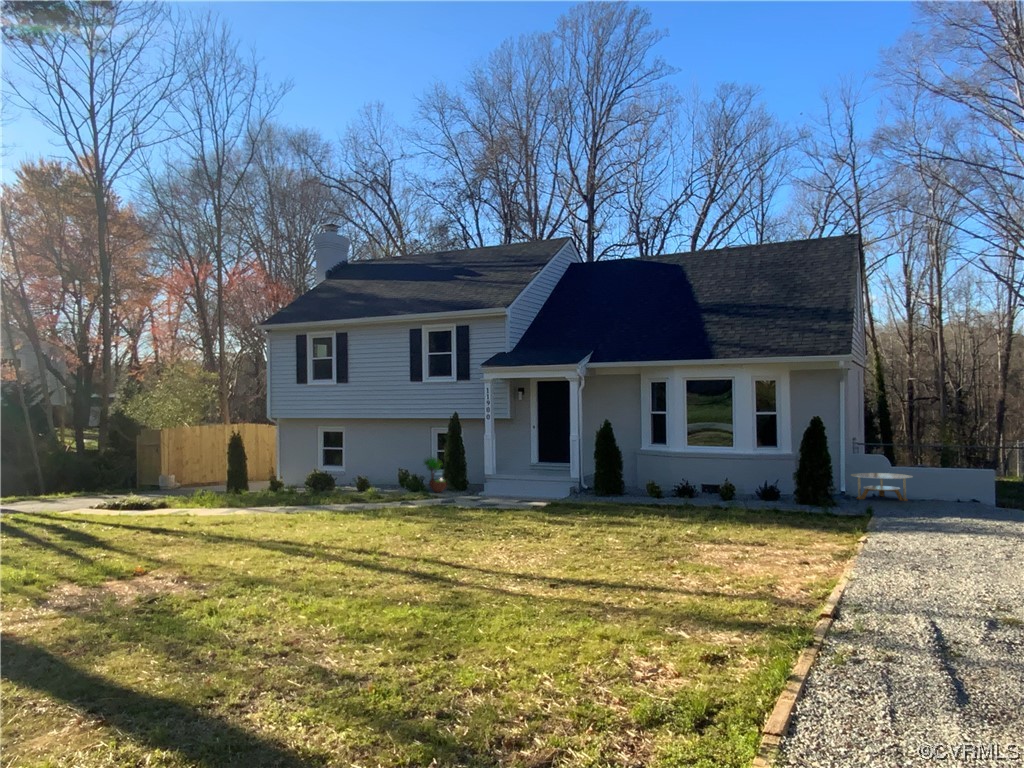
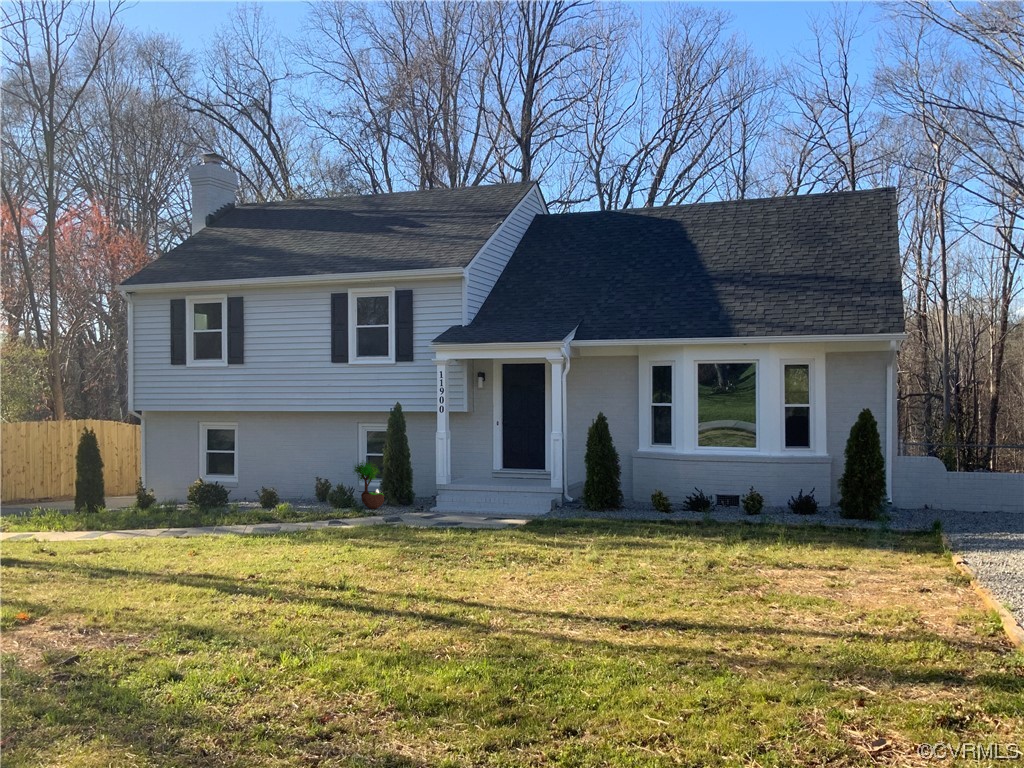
round table: present [851,473,913,501] -> none [900,480,976,514]

